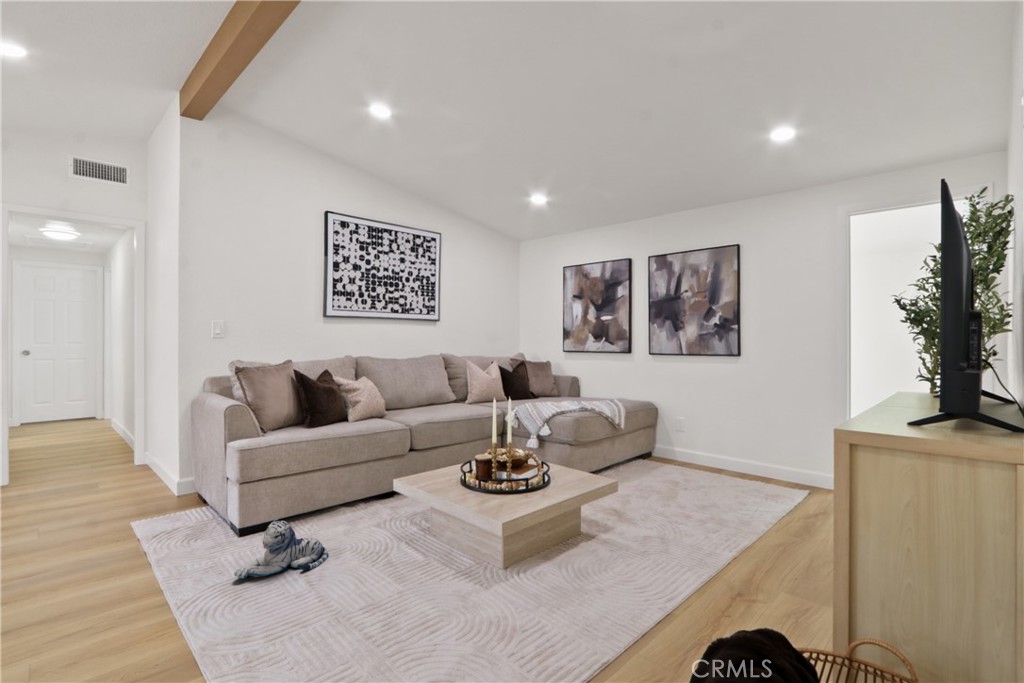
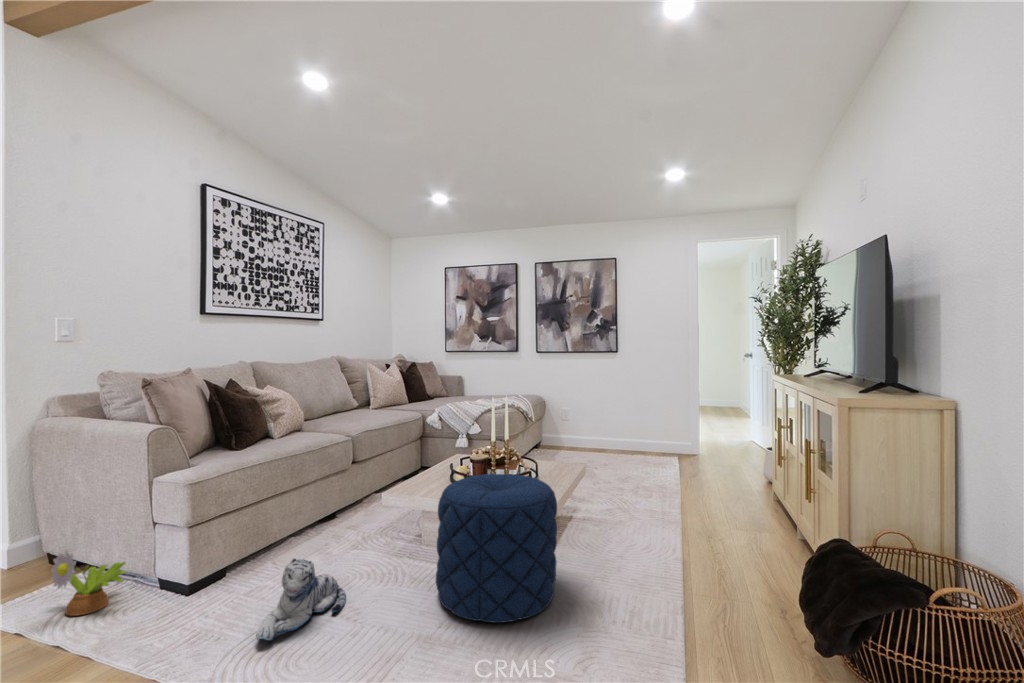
pouf: none [371,474,492,618] -> present [436,474,557,623]
decorative plant: none [166,485,215,532] -> present [51,550,126,616]

